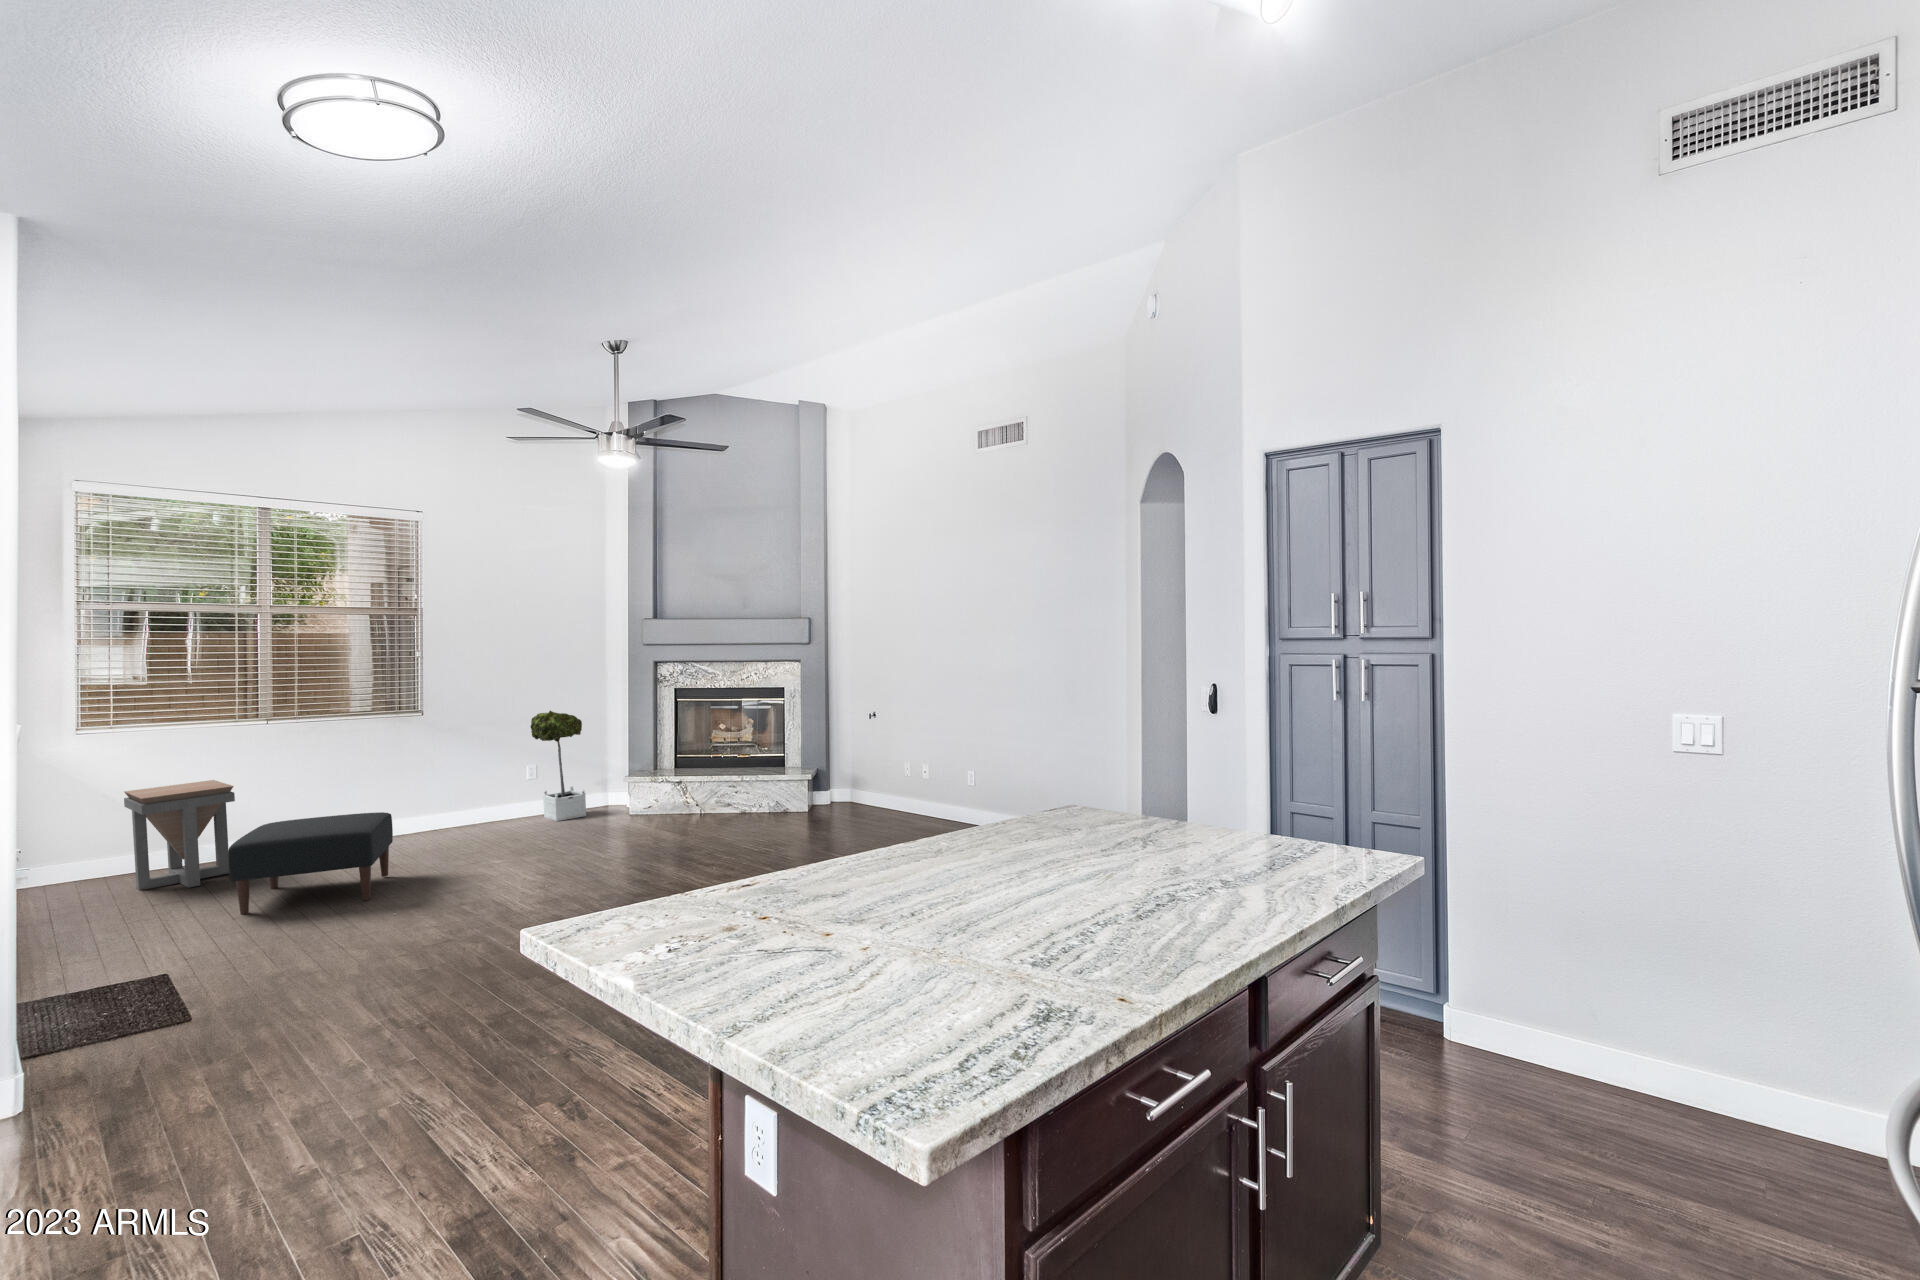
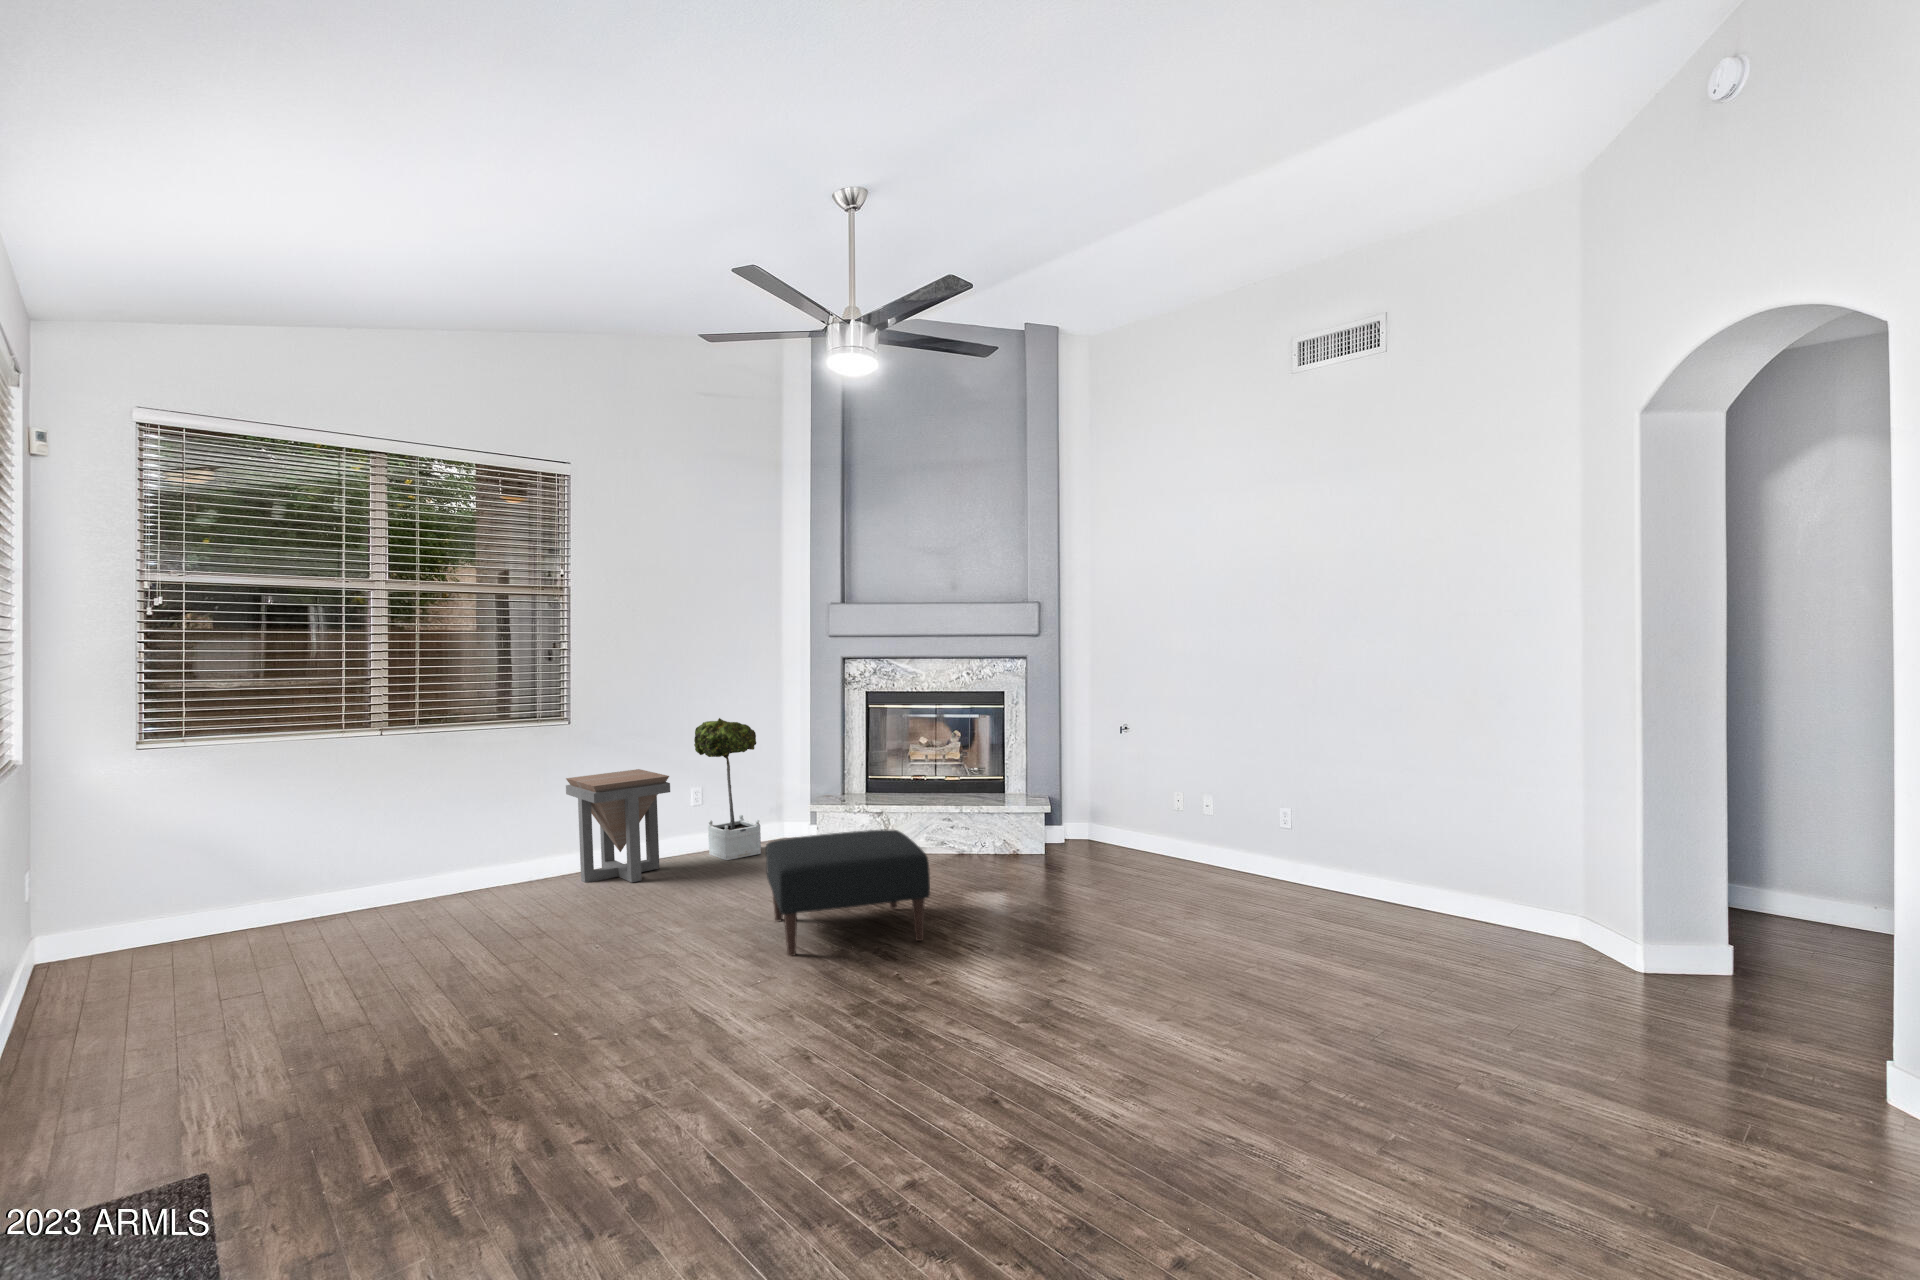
side table: present [124,780,235,890] -> present [566,769,670,883]
ottoman: present [228,812,393,914] -> present [766,829,930,956]

